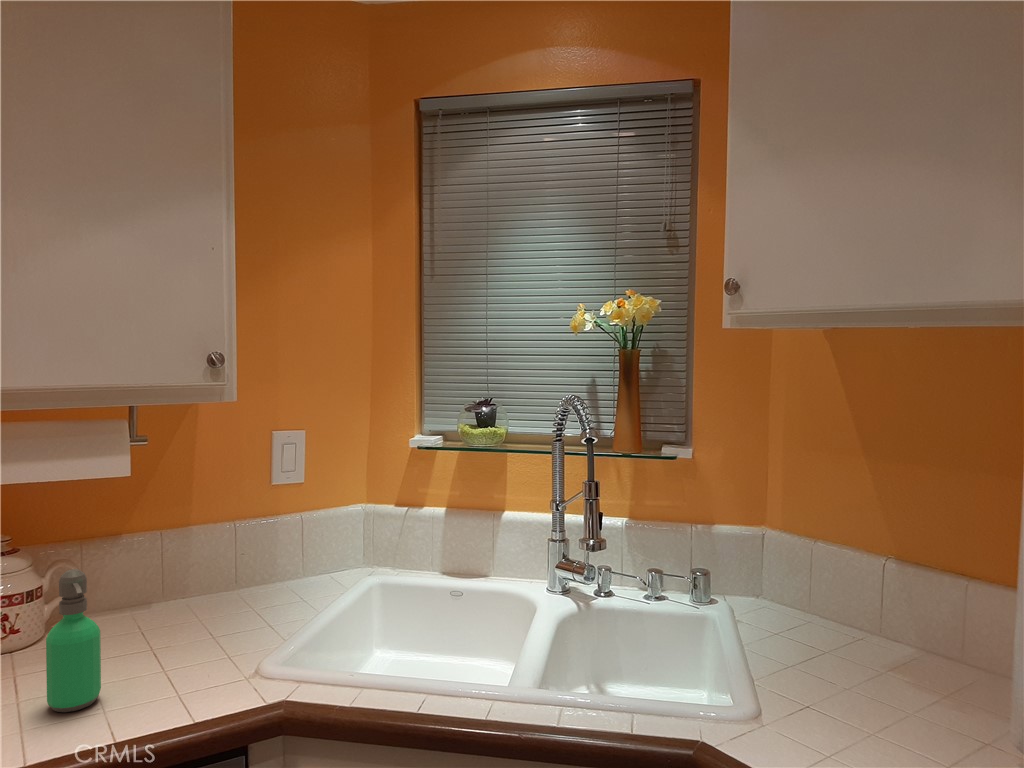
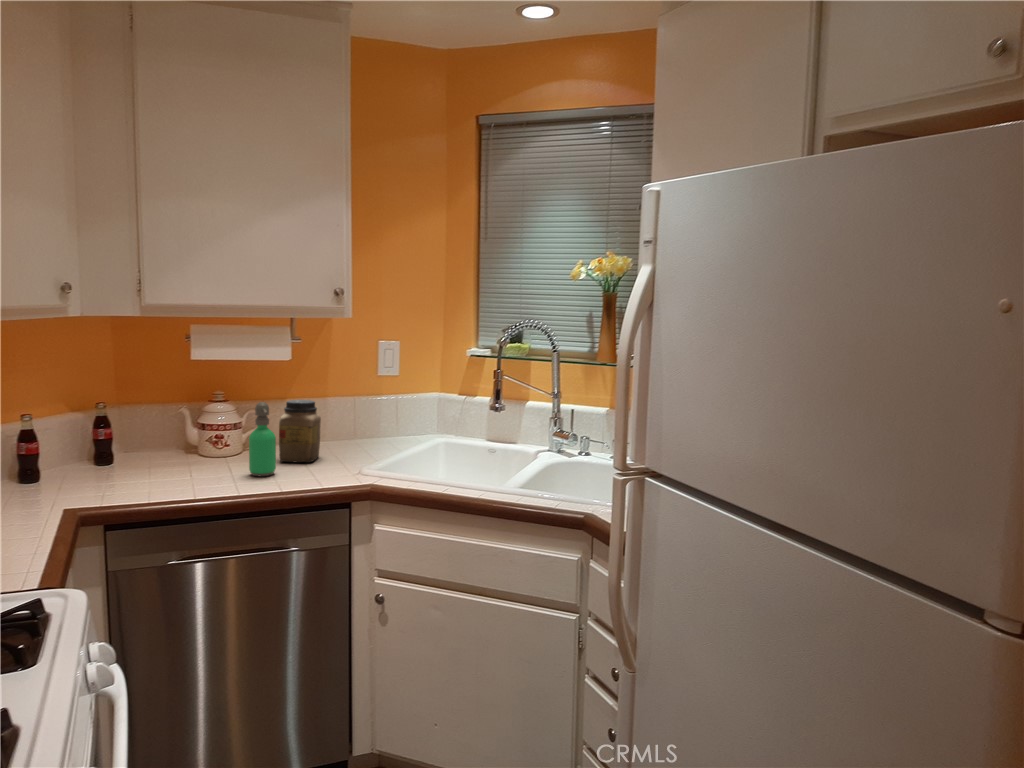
jar: none [108,544,185,662] -> present [279,400,321,462]

